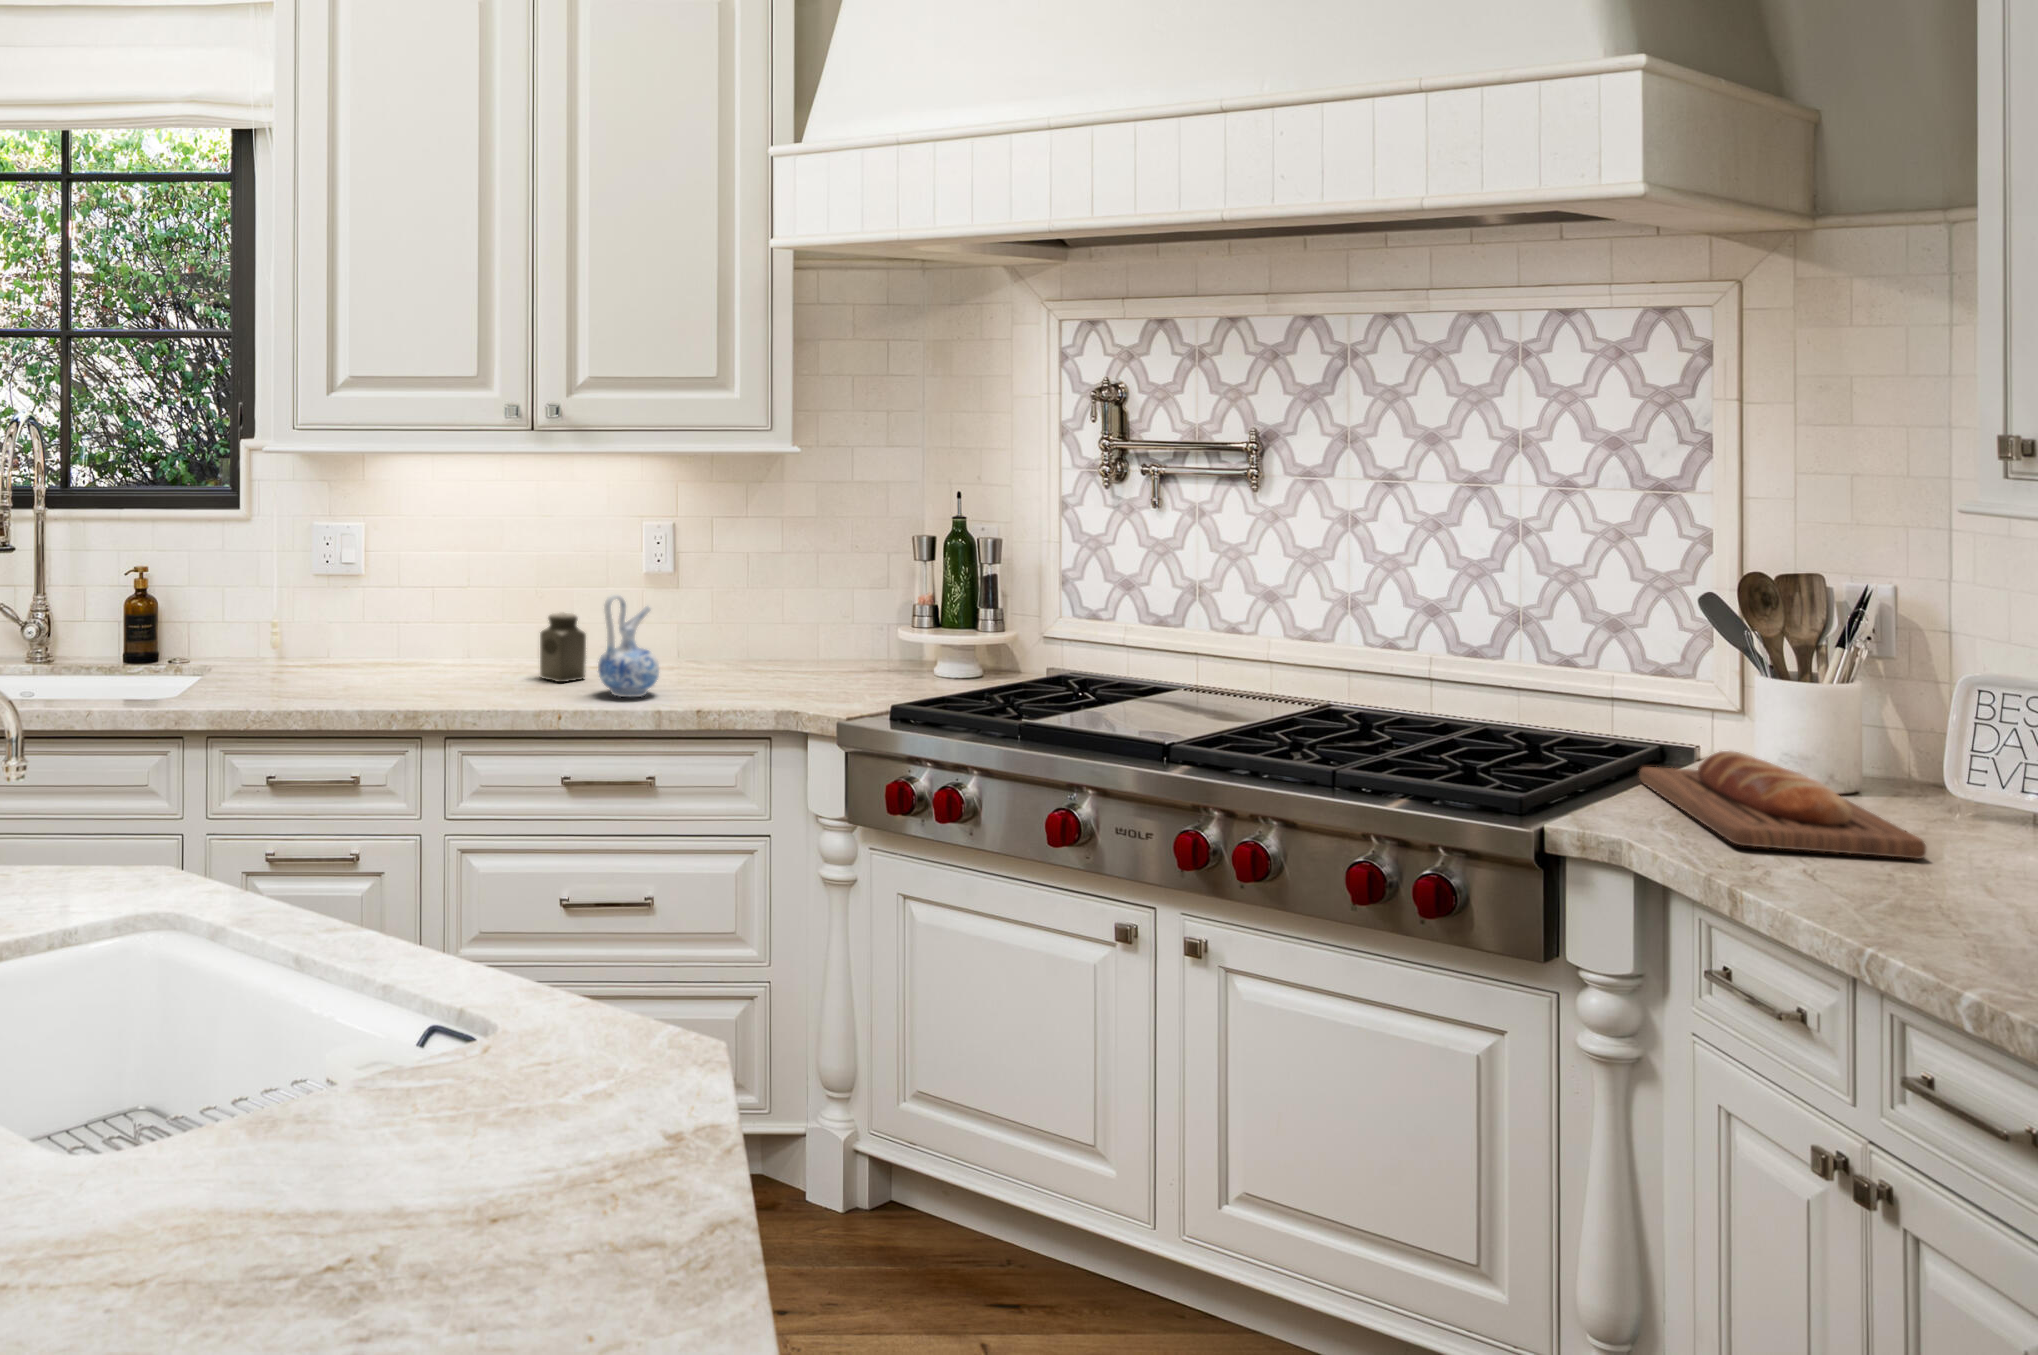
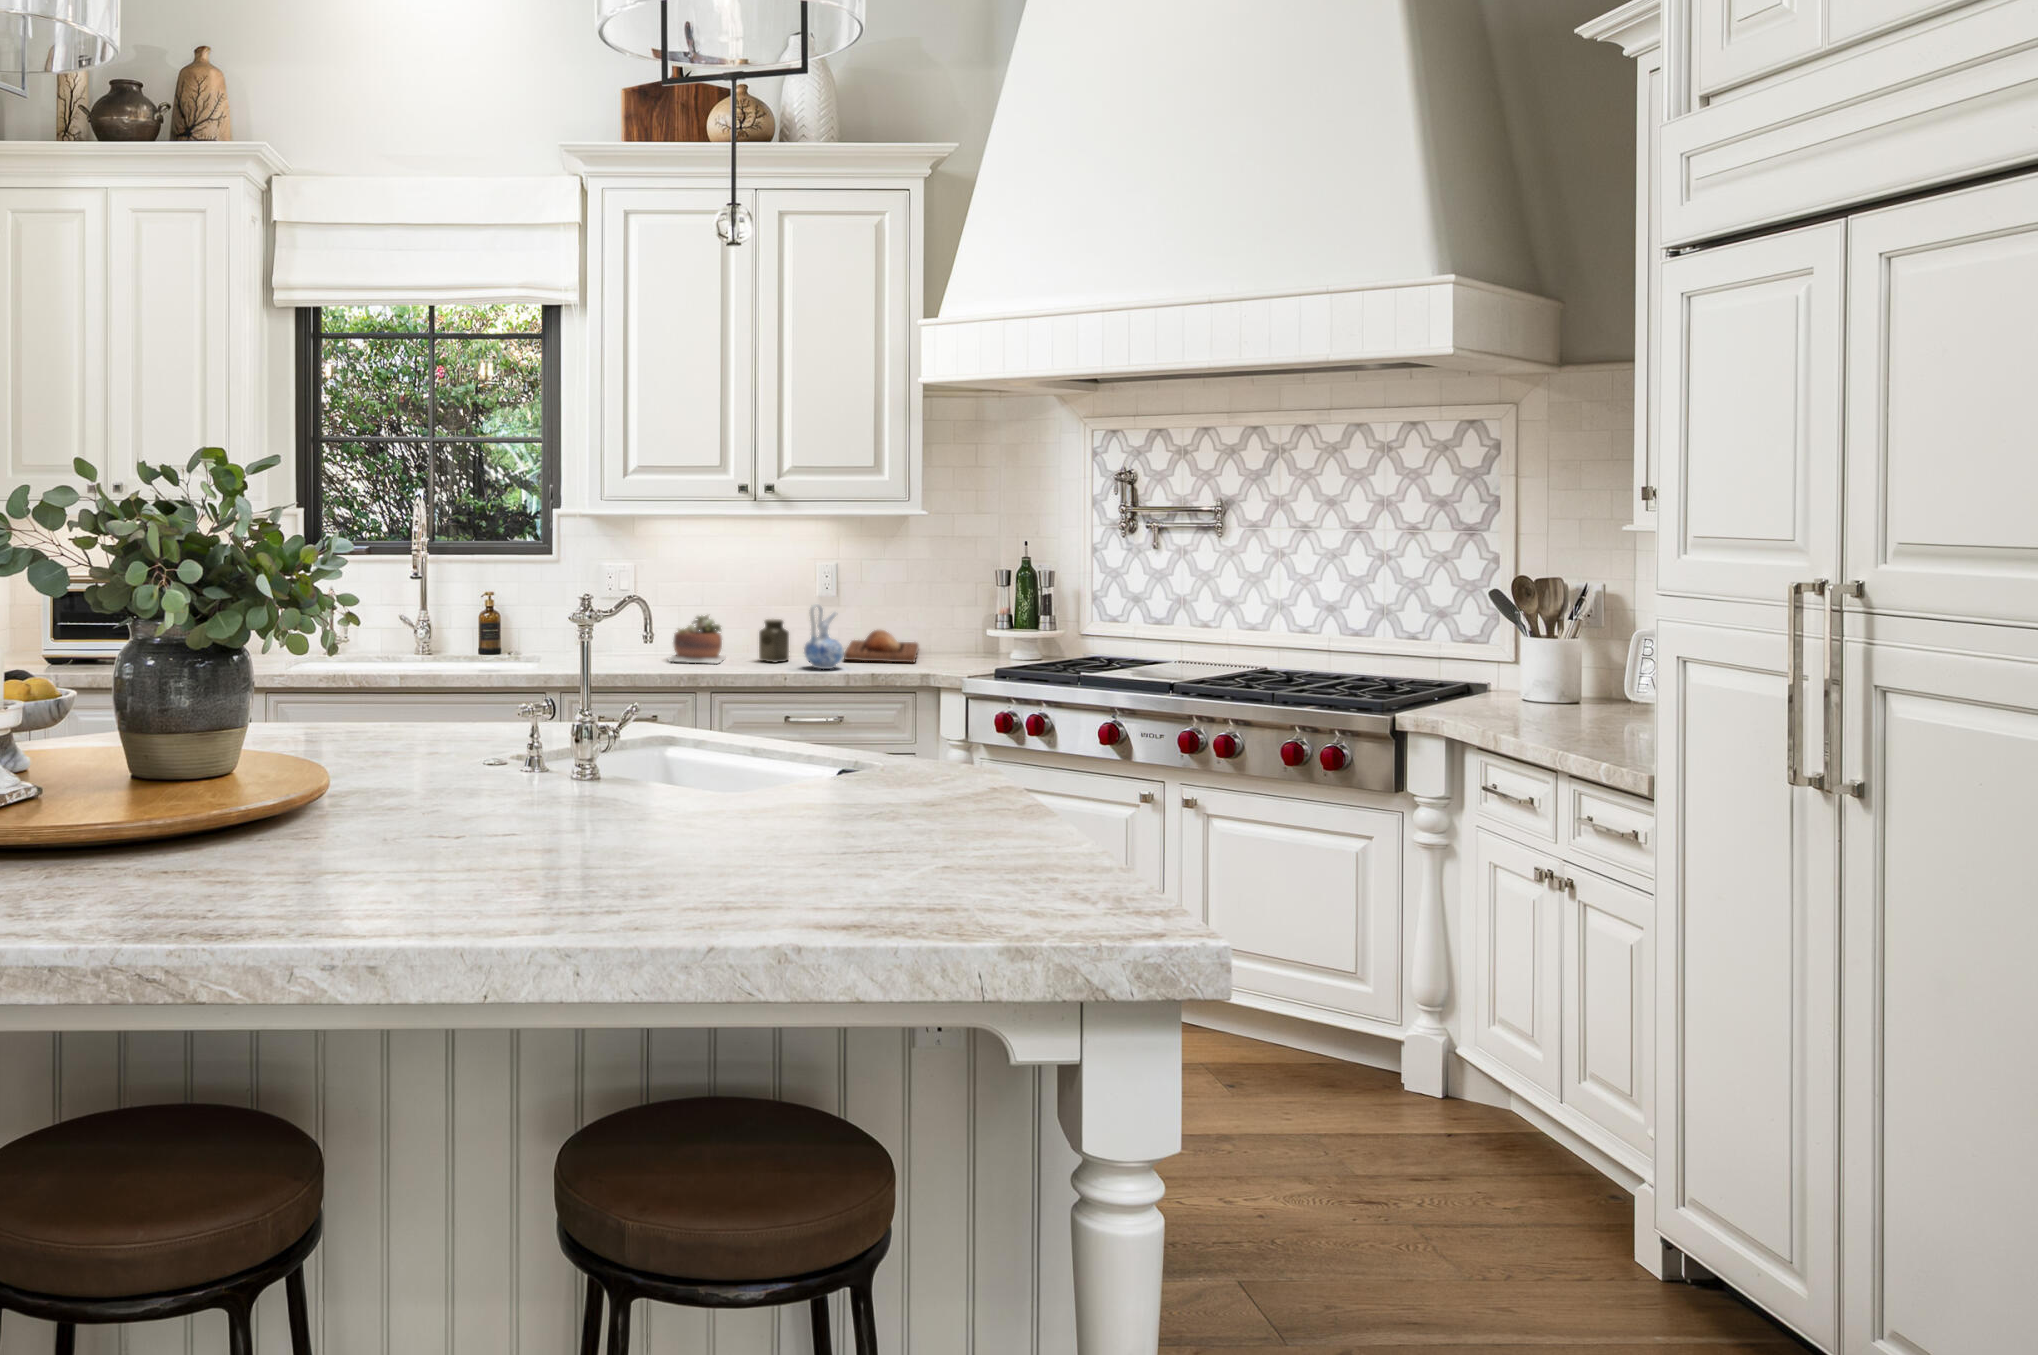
succulent plant: none [399,604,498,684] -> present [669,615,726,664]
bread loaf: present [1639,751,1926,859] -> present [844,630,918,662]

